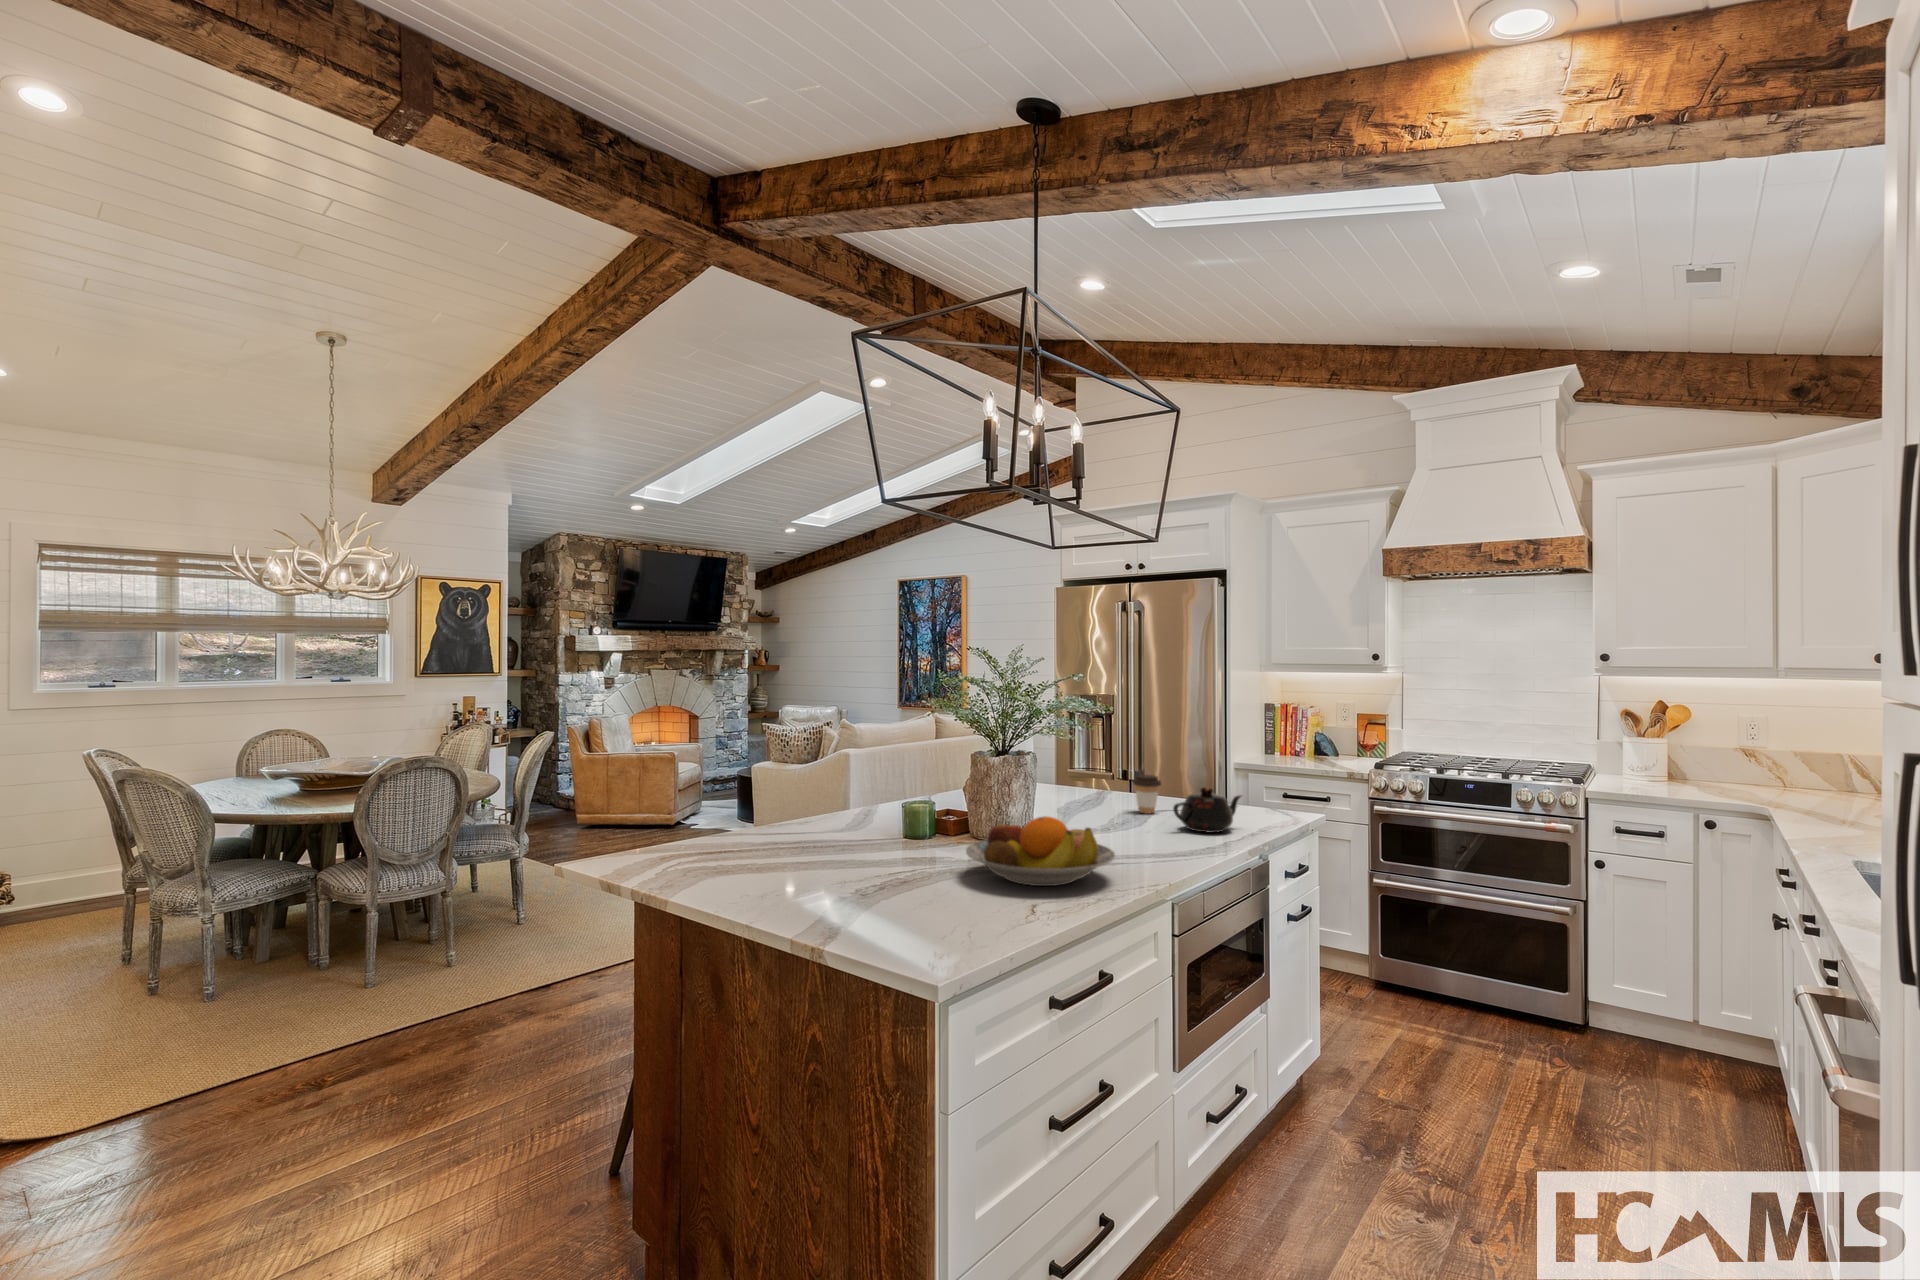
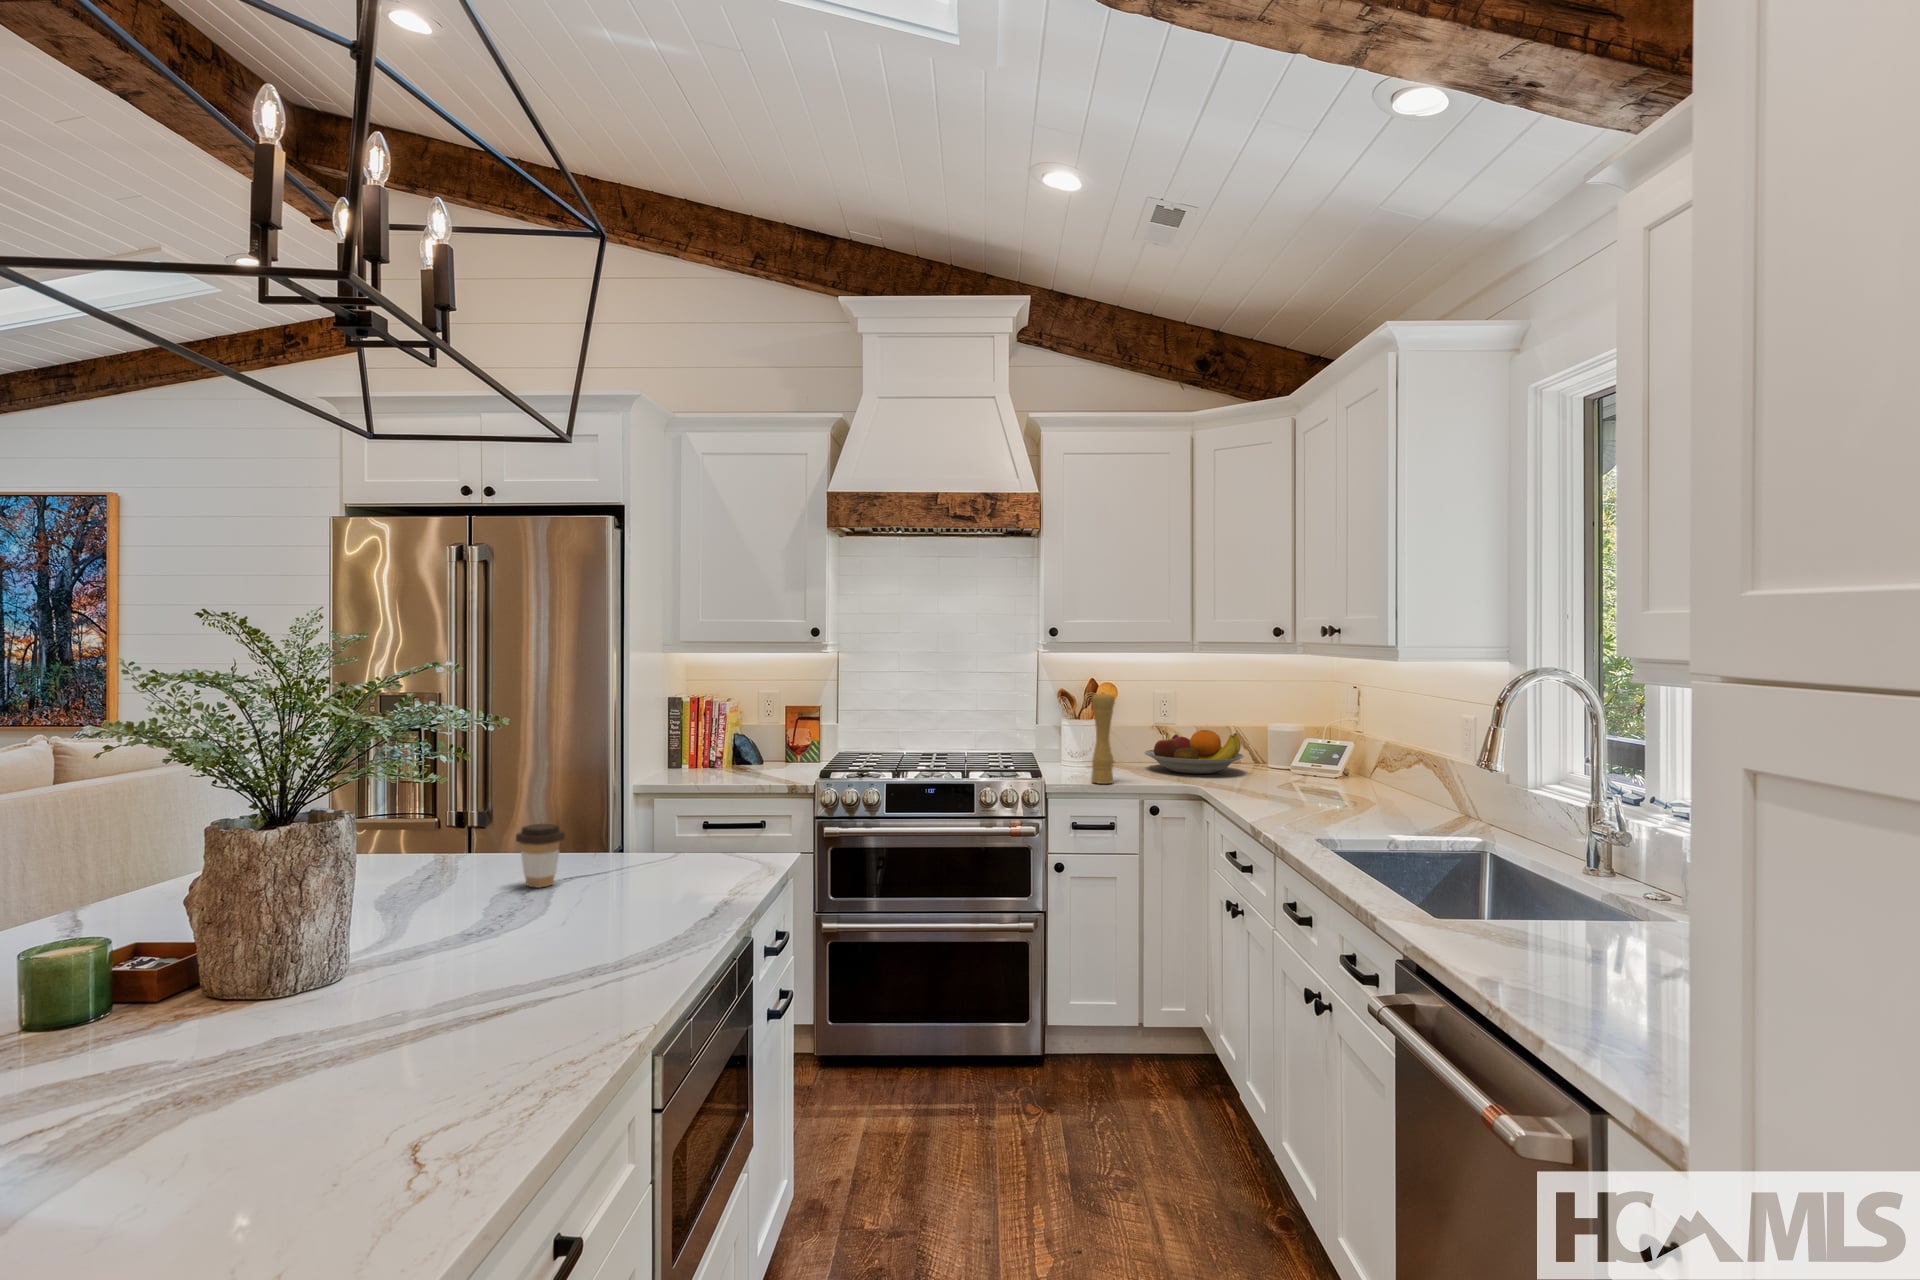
pepper mill: none [1633,711,1659,793] -> present [1091,693,1115,784]
teapot: present [1173,787,1241,833] -> none [601,838,701,911]
fruit bowl: present [966,816,1115,886] -> present [1145,730,1244,774]

